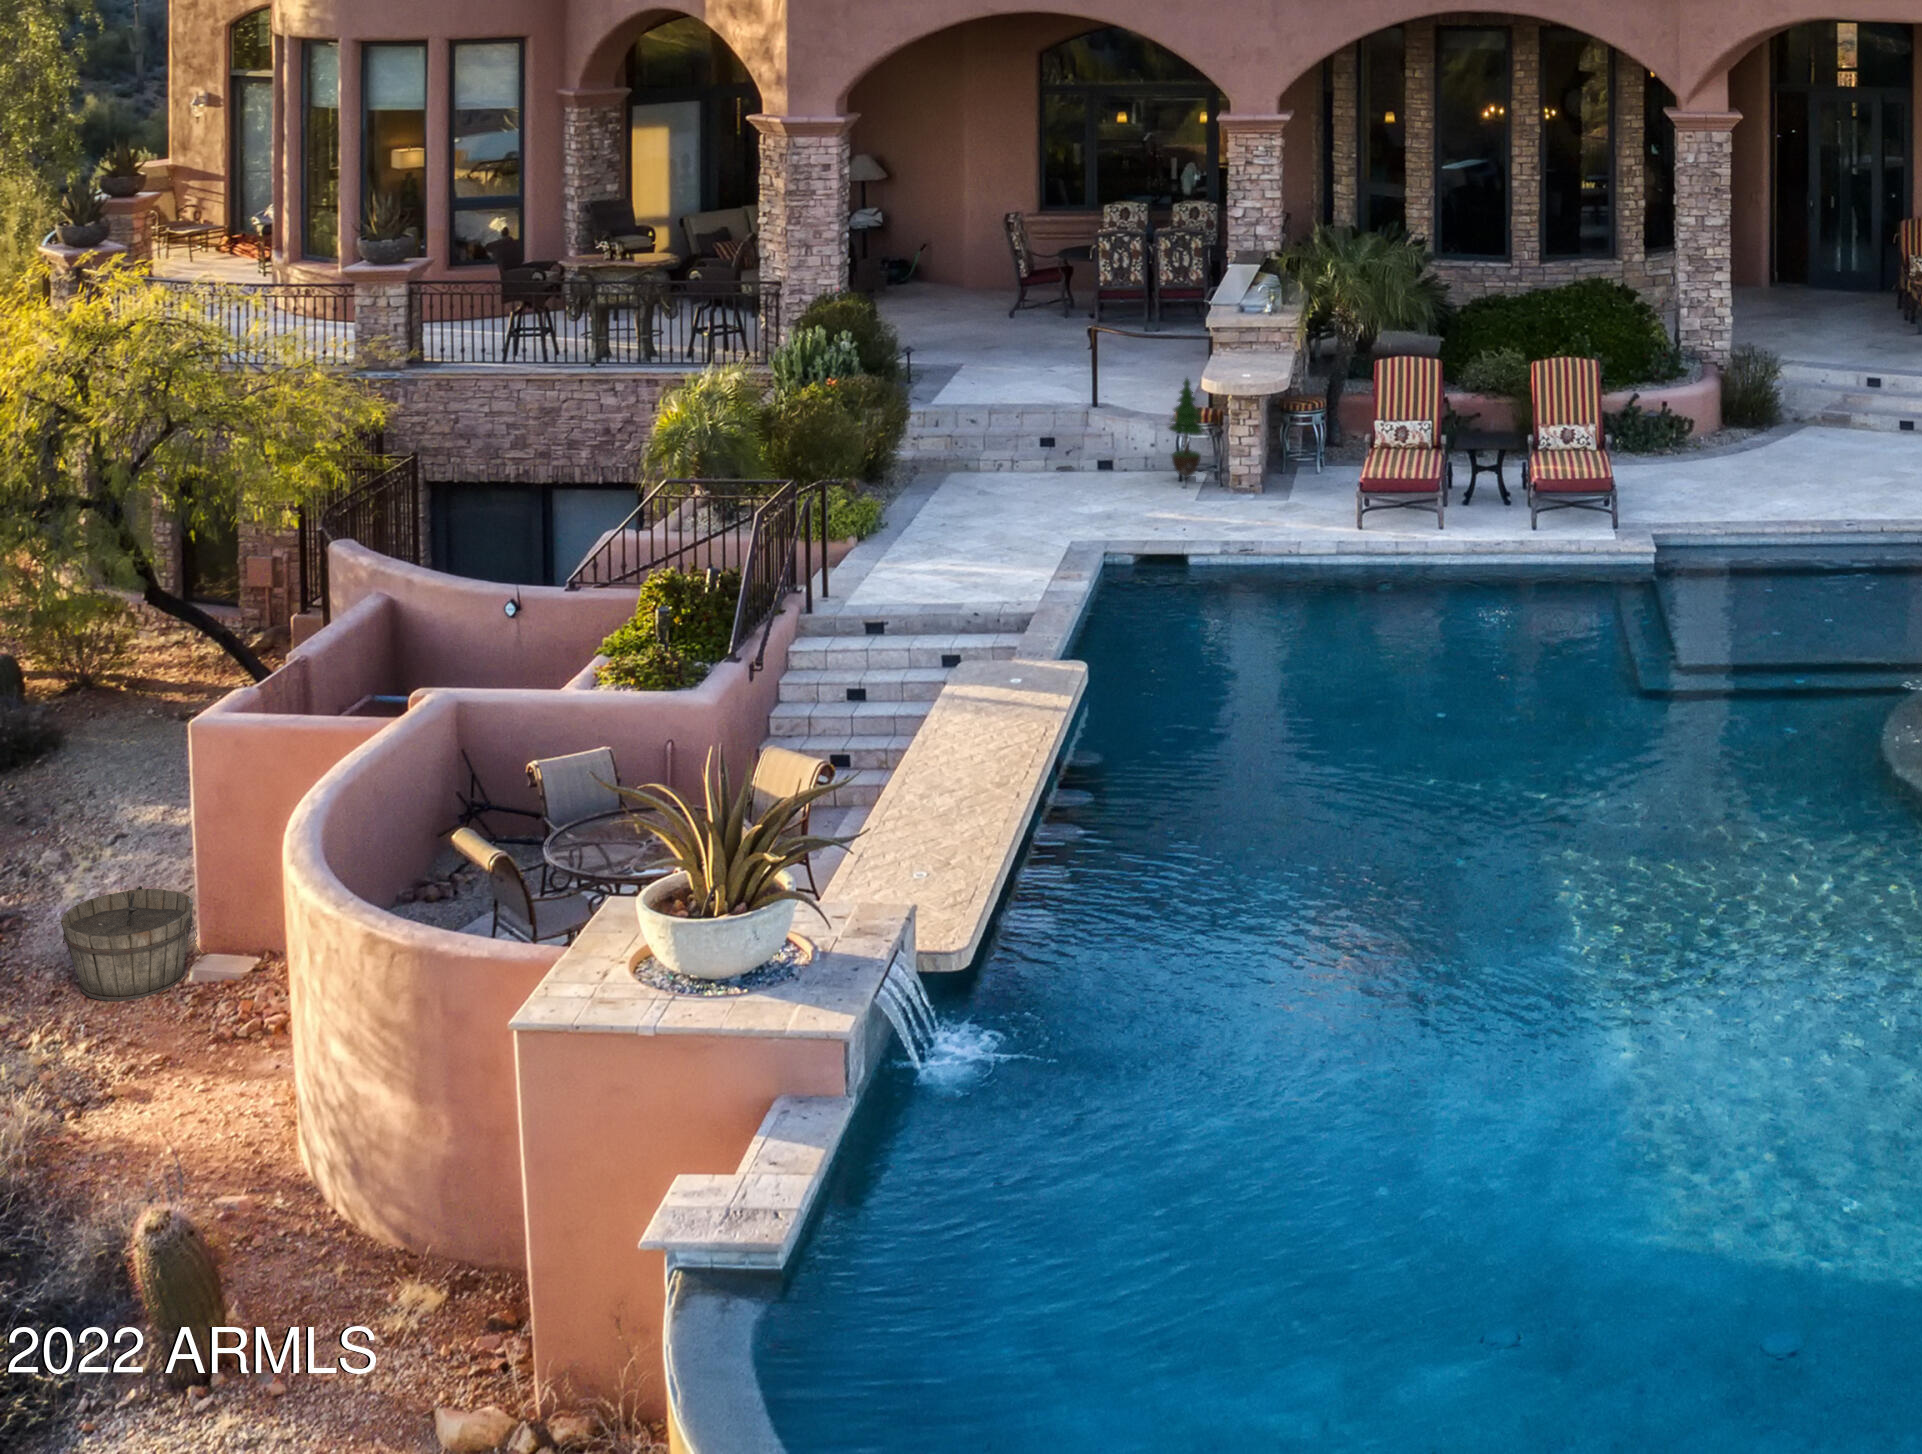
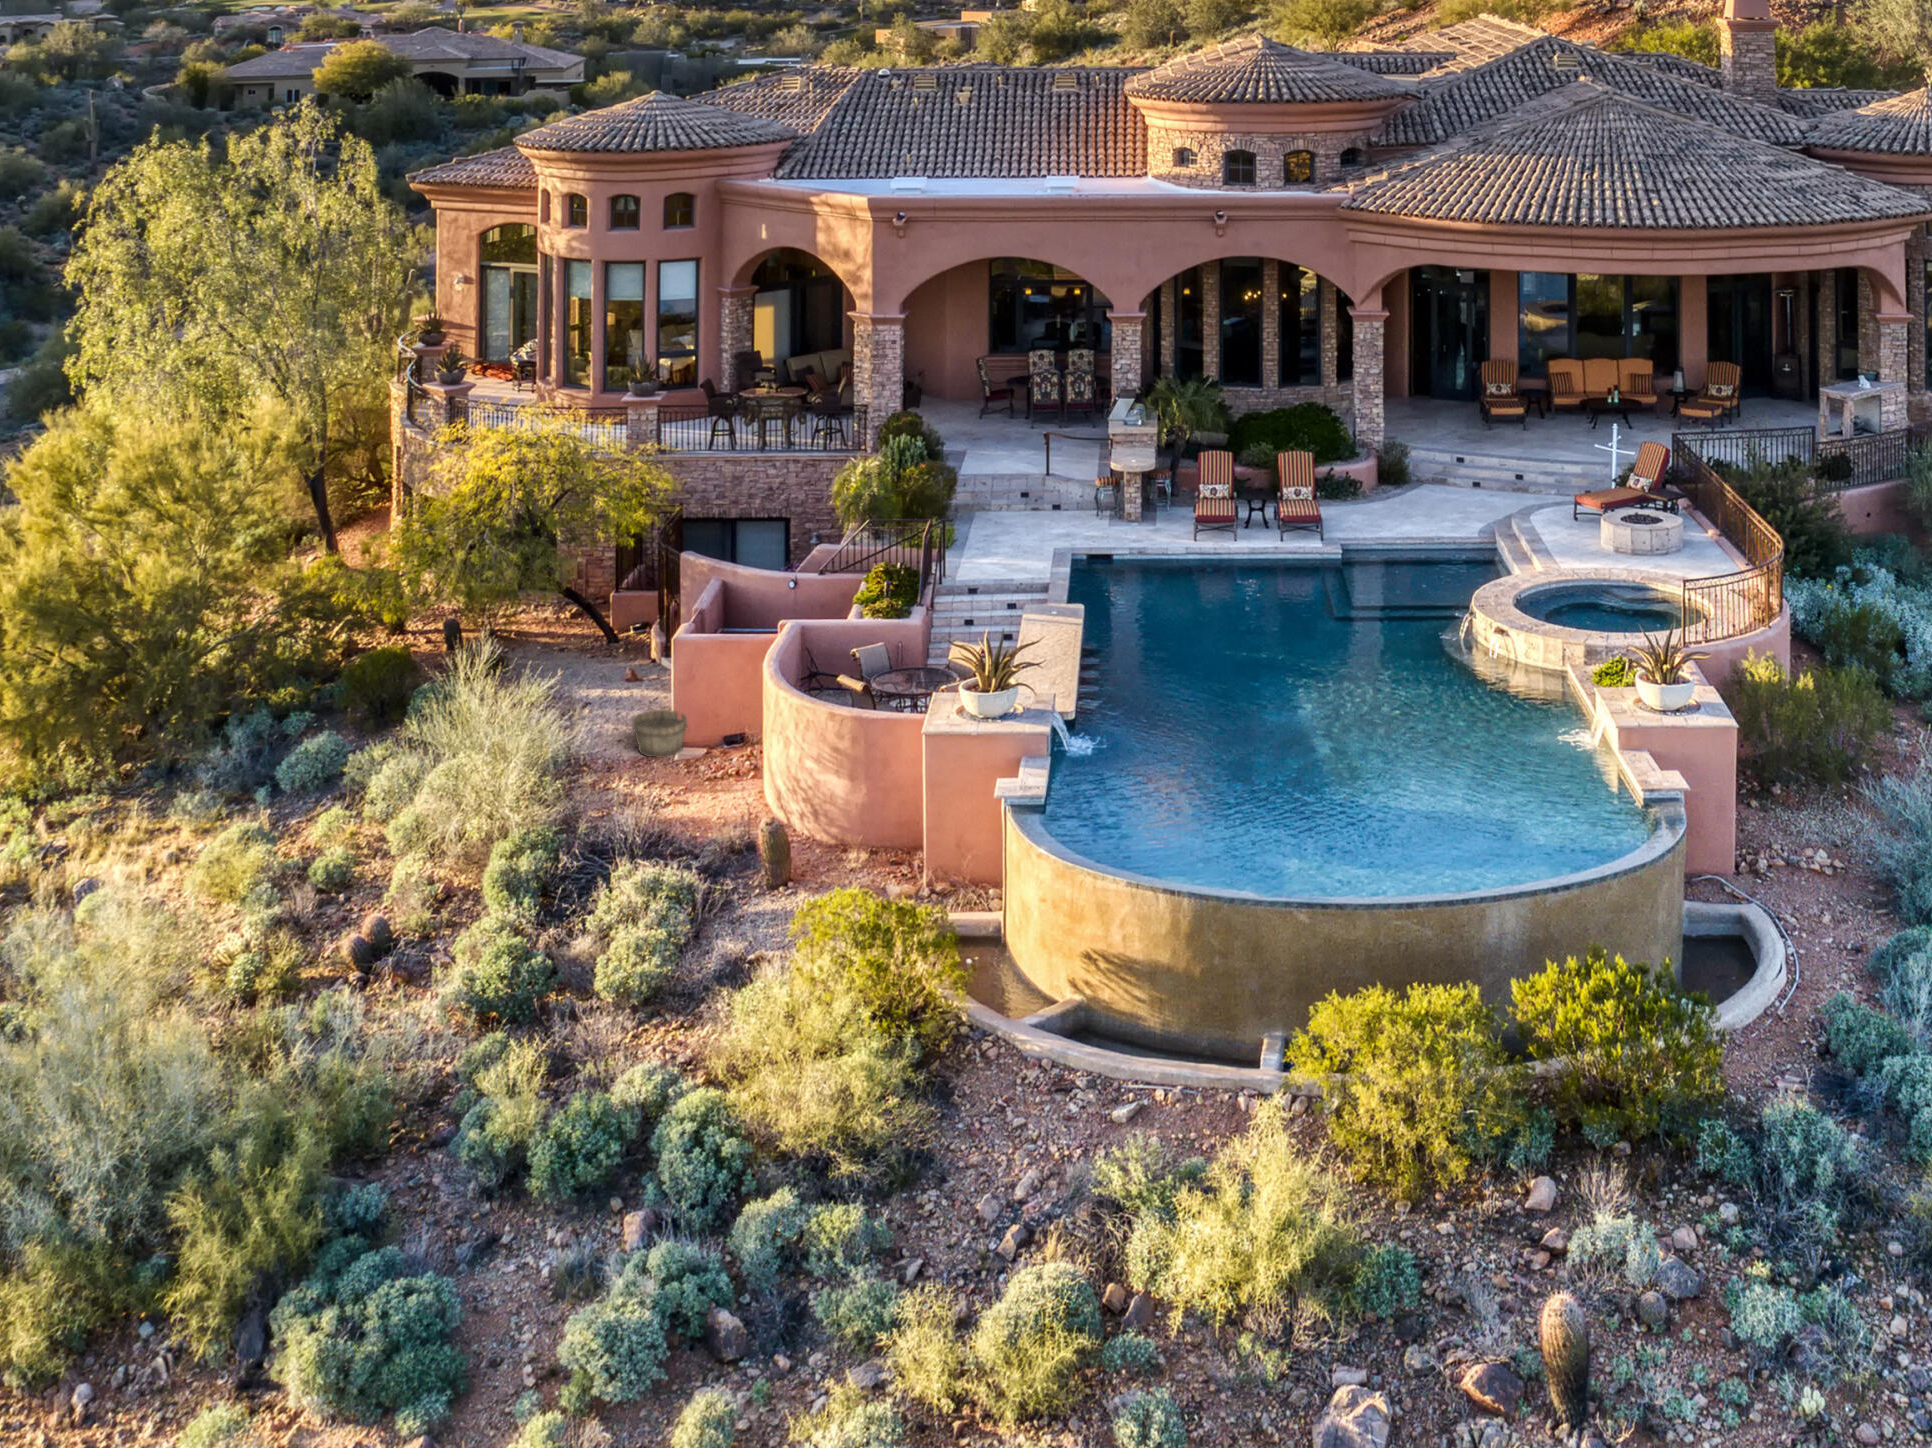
potted tree: present [1168,378,1204,478] -> none [1091,462,1110,515]

